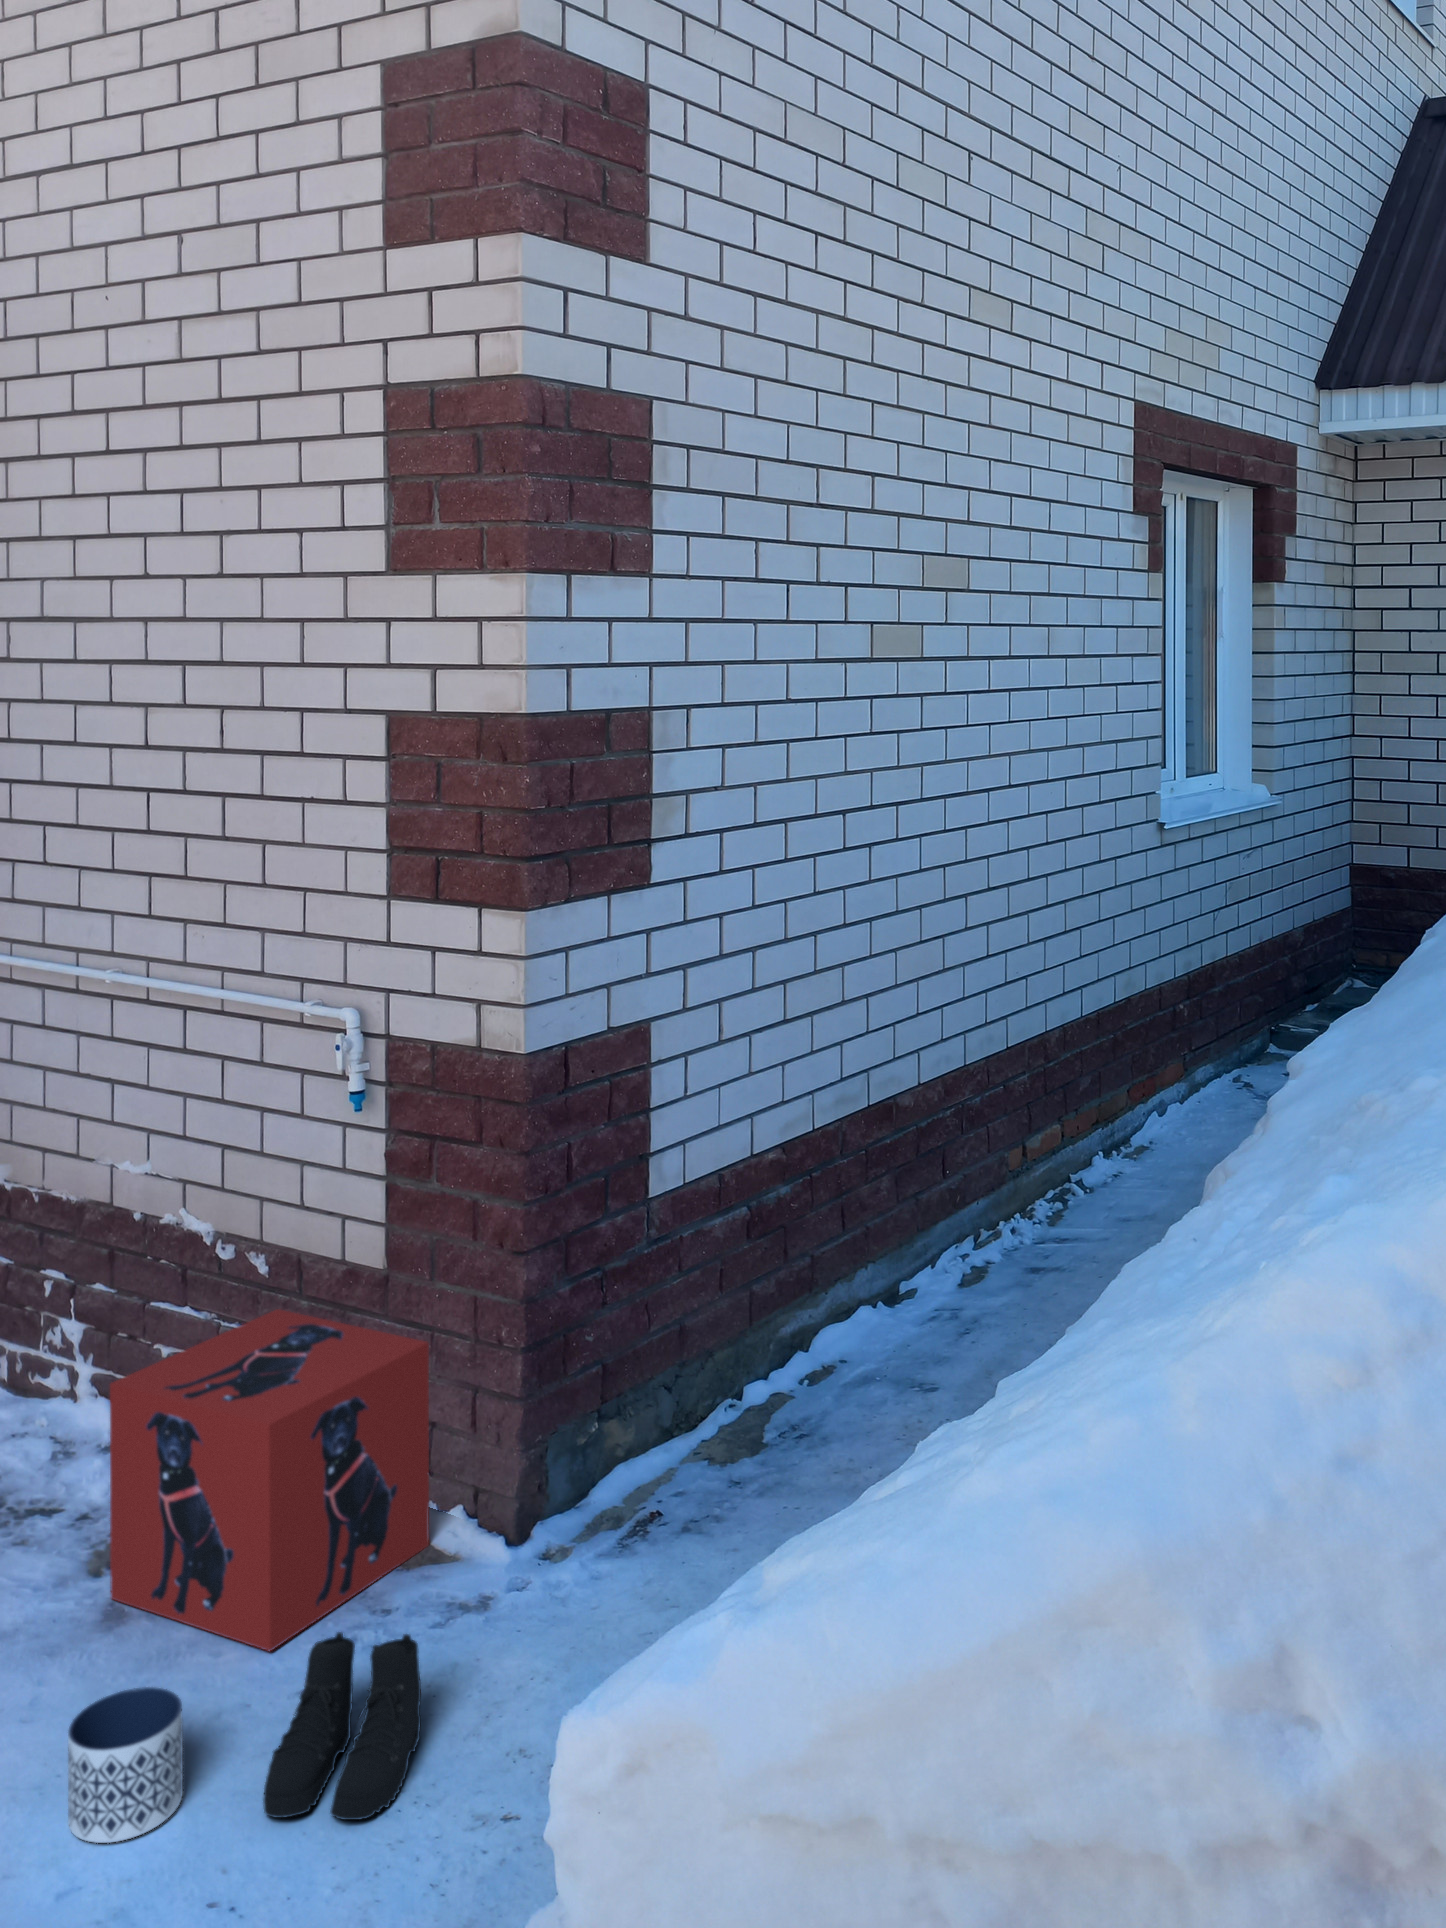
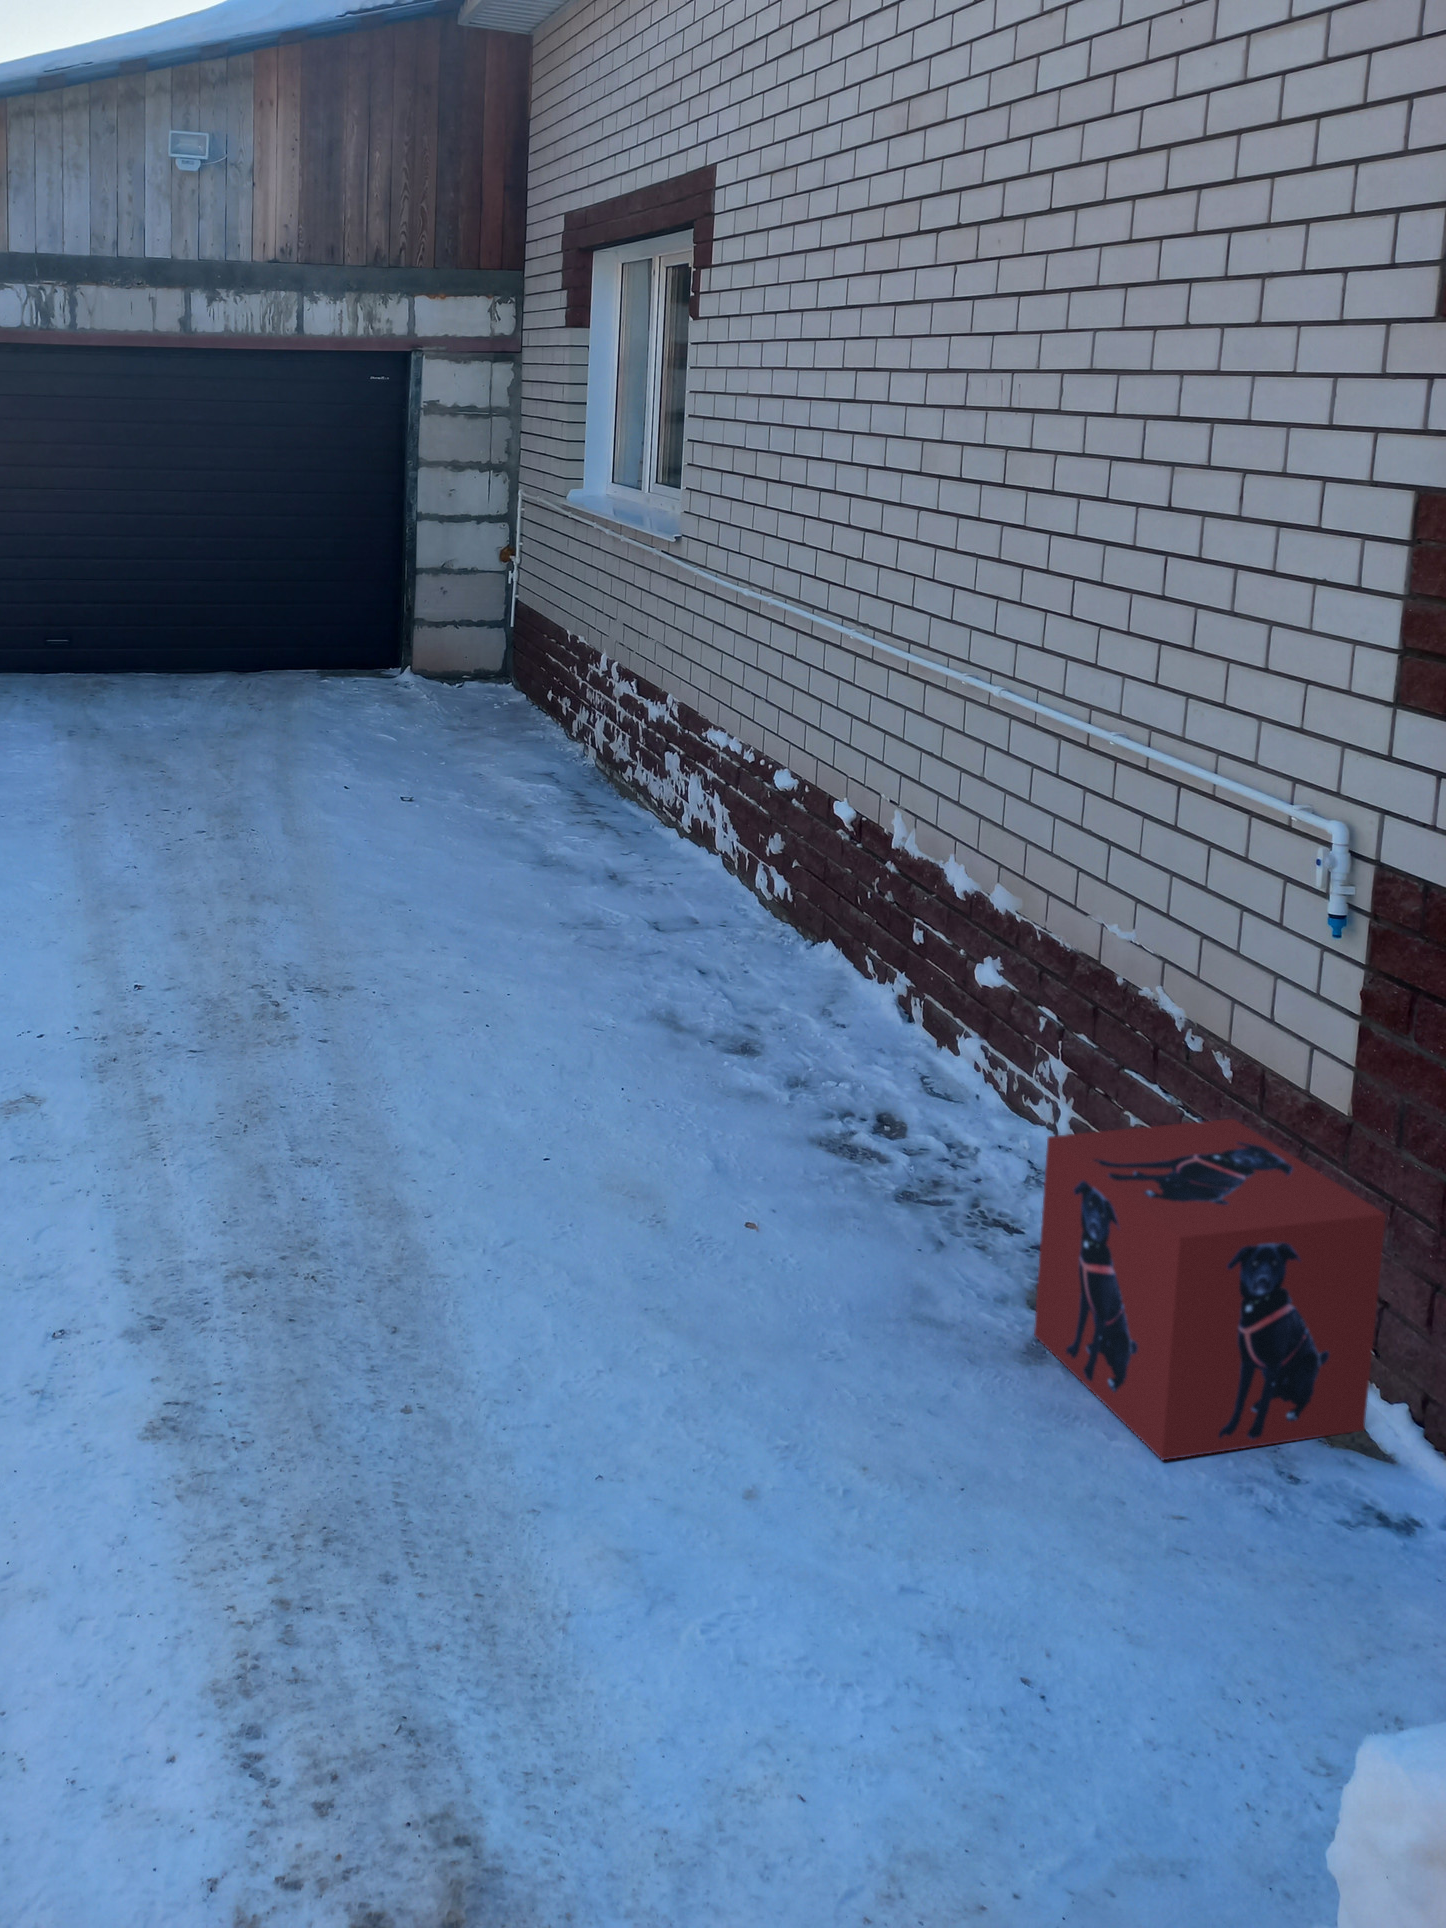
boots: present [263,1632,421,1820] -> none [1107,1479,1297,1689]
planter: present [68,1687,183,1843] -> none [936,1430,1046,1574]

